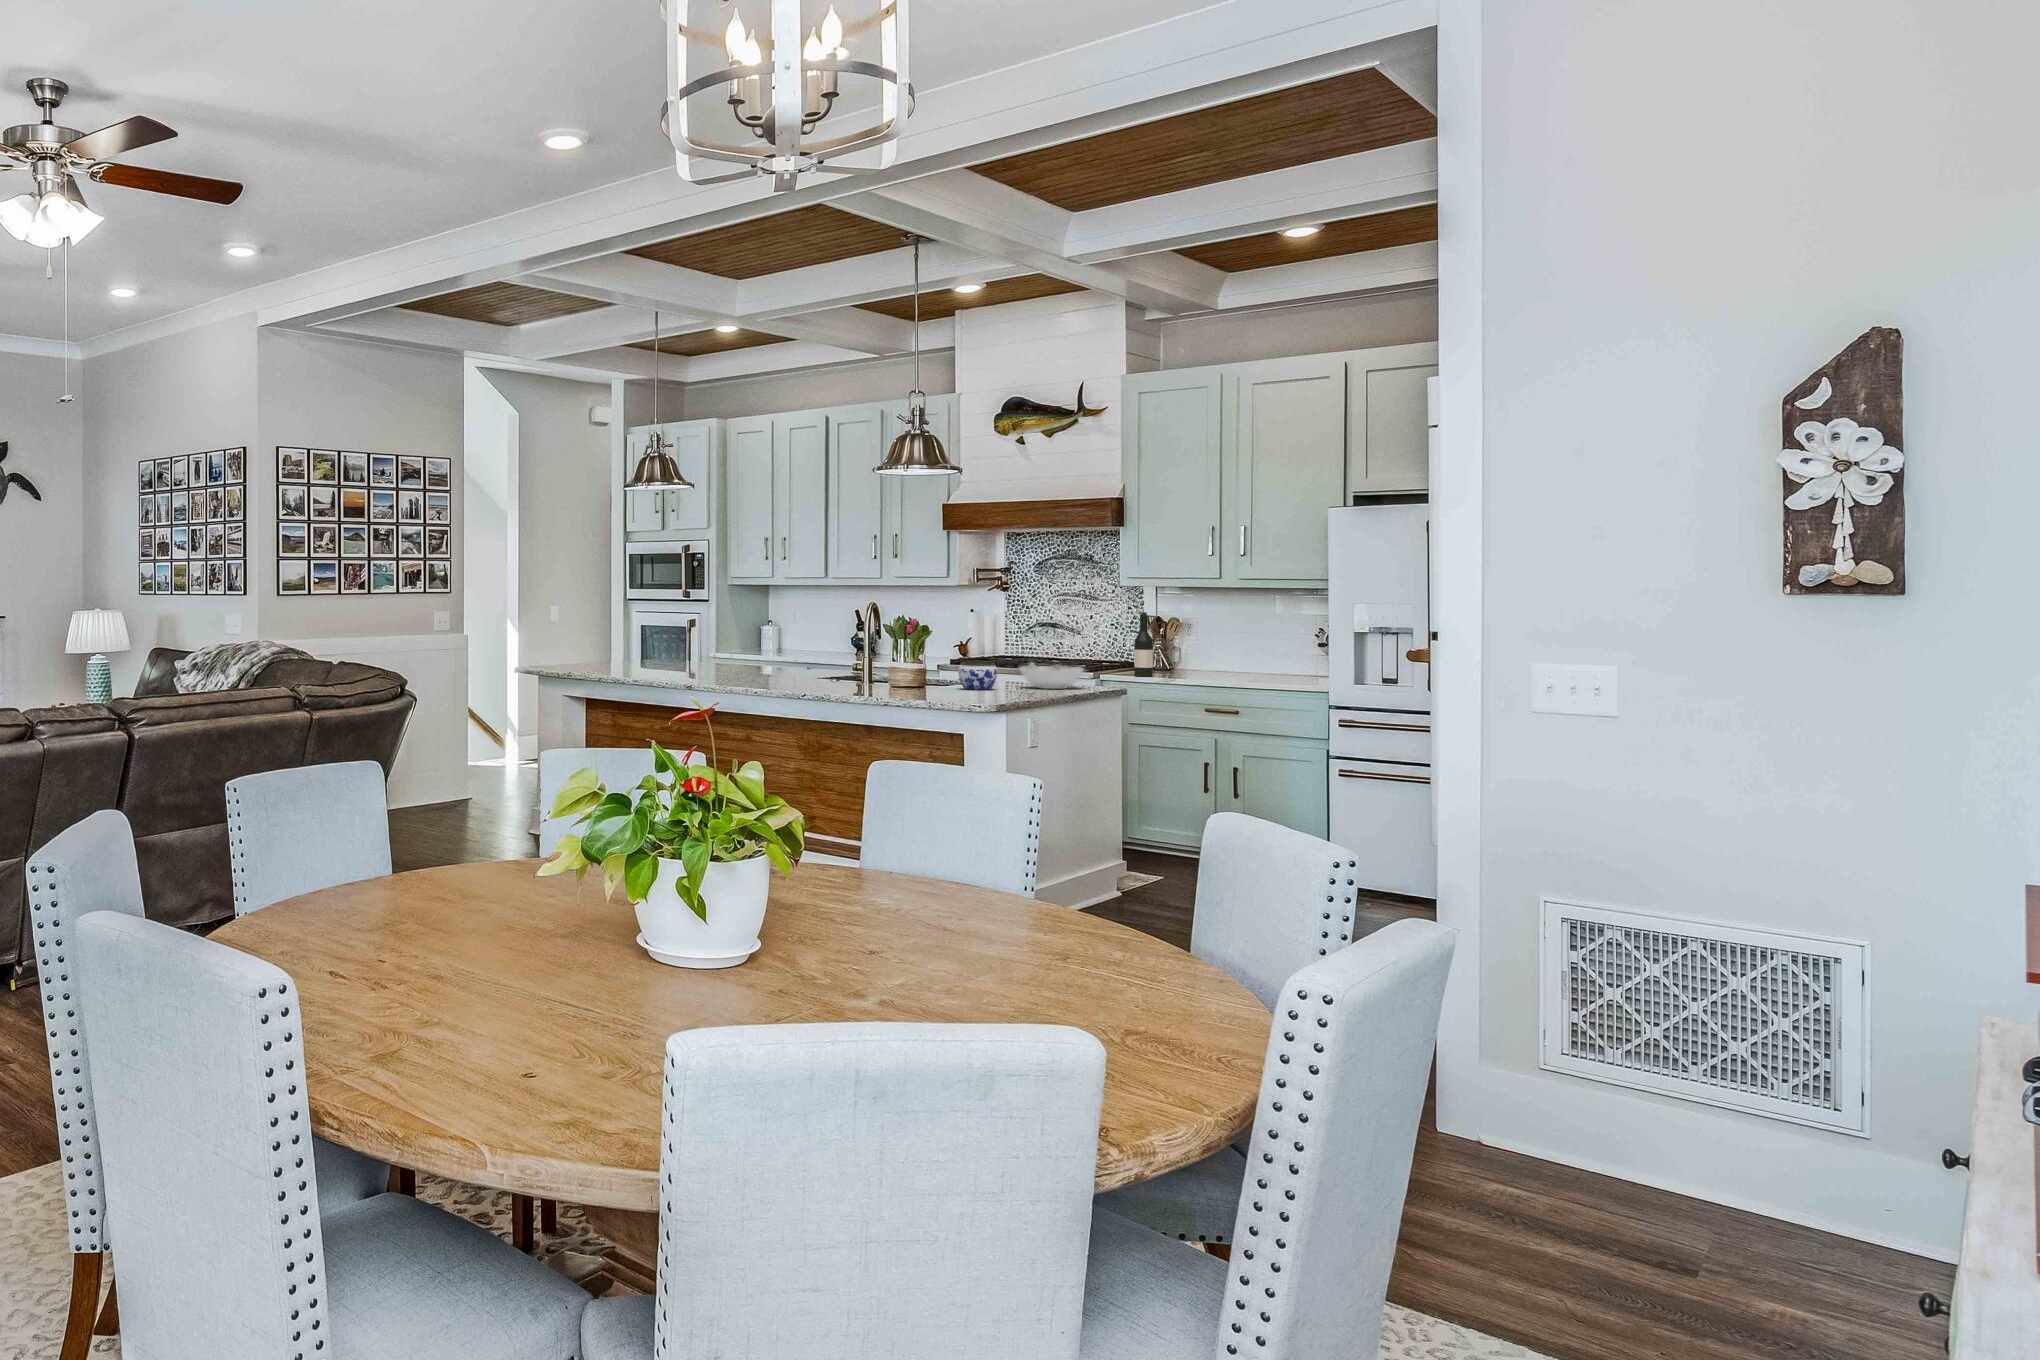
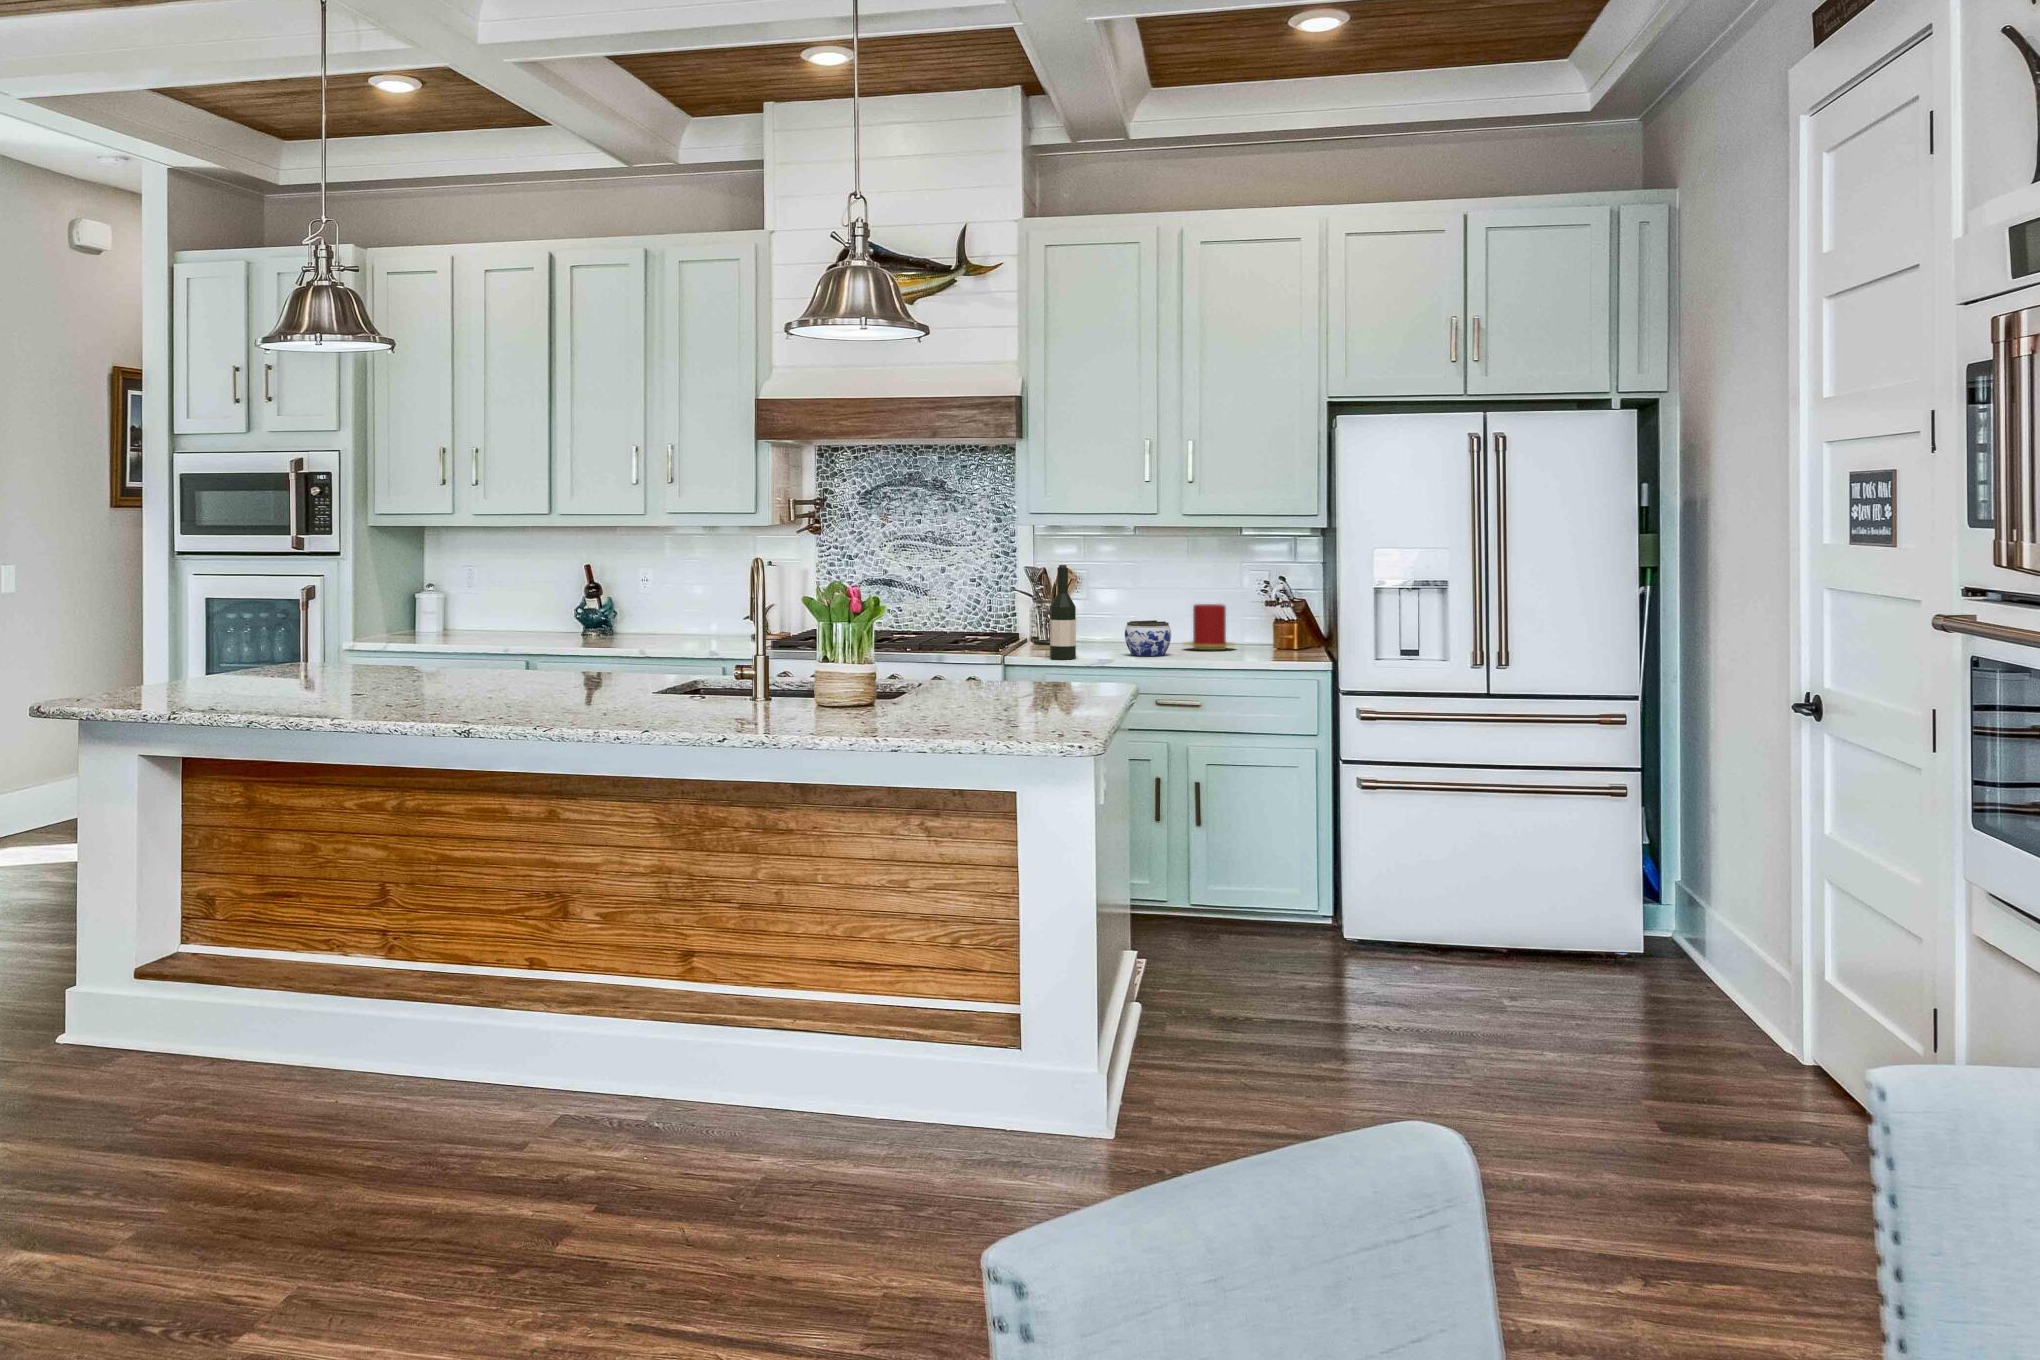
candle: none [1255,643,1298,676] -> present [1184,604,1235,650]
jar: present [958,661,997,690] -> present [1125,620,1171,656]
bowl: present [1020,663,1083,689] -> none [990,651,1089,694]

